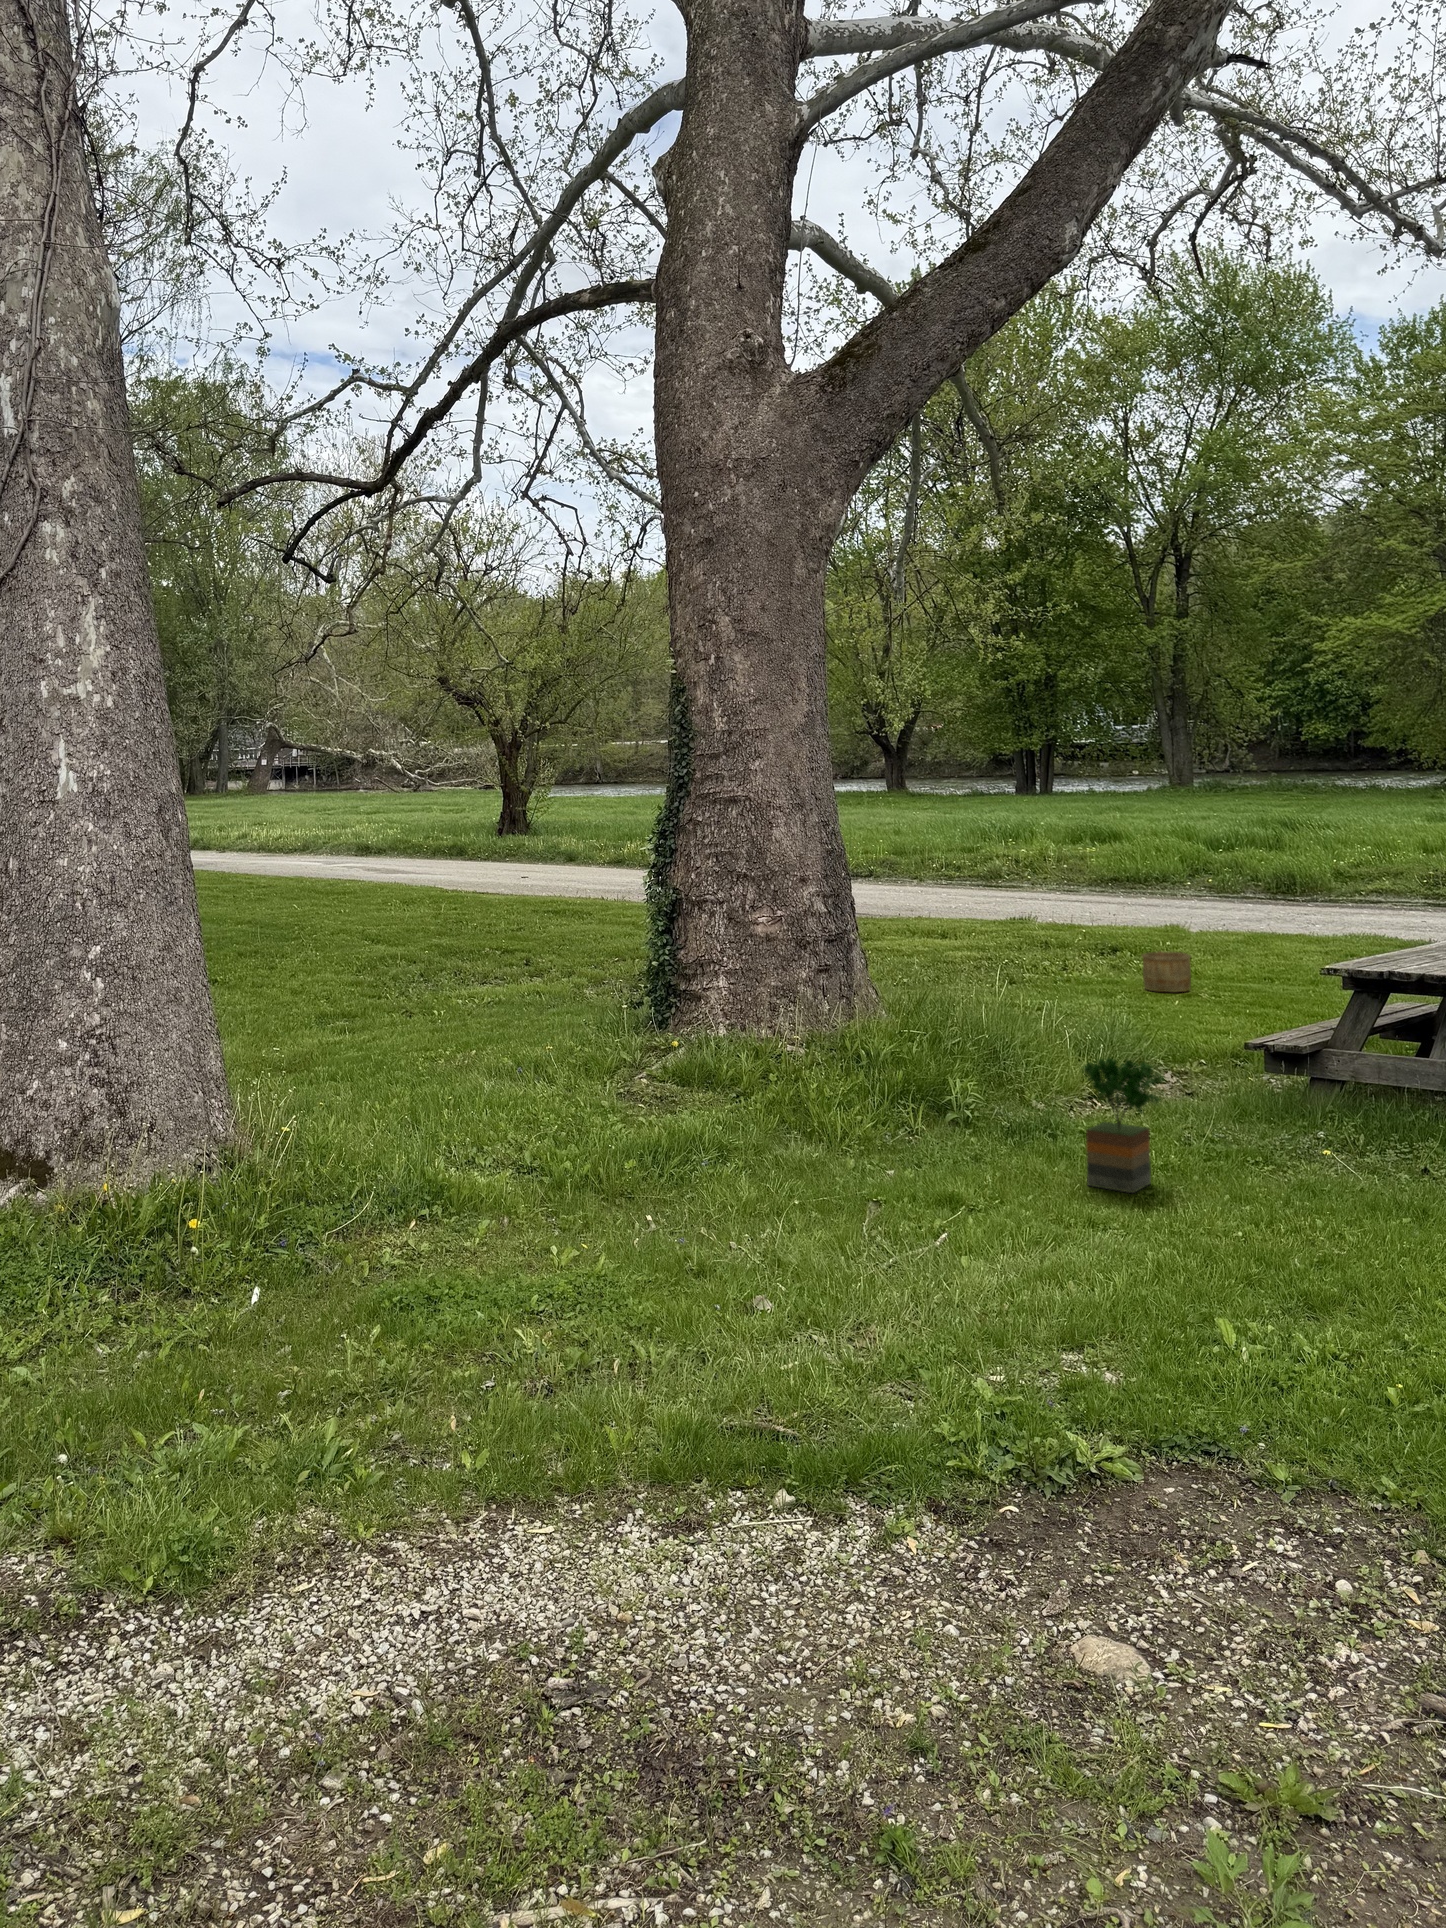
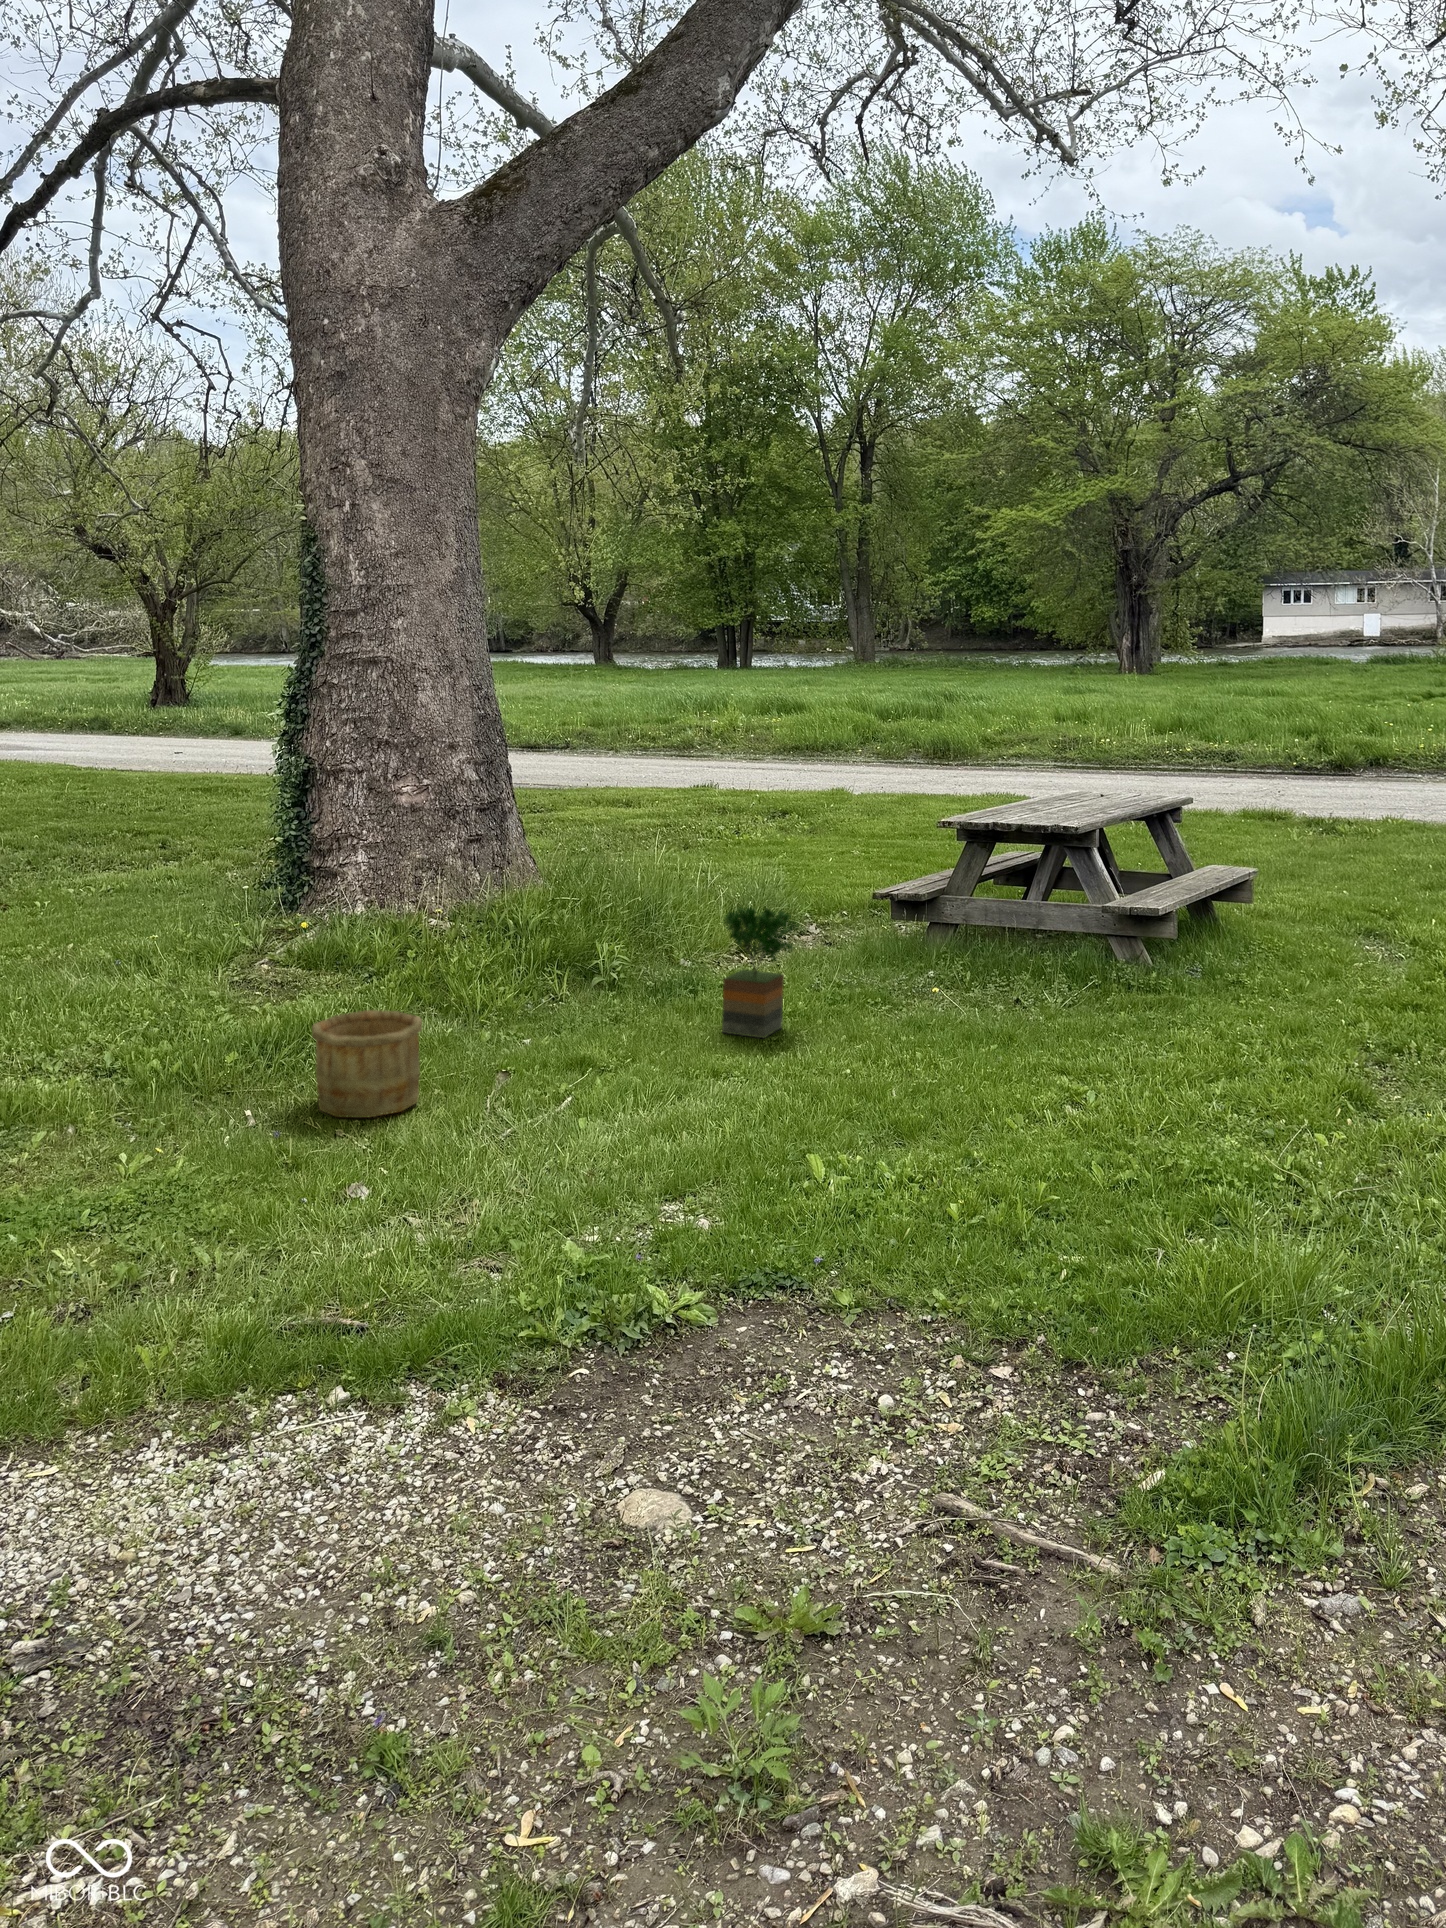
wooden bucket: present [1142,951,1191,992] -> present [312,1010,422,1117]

